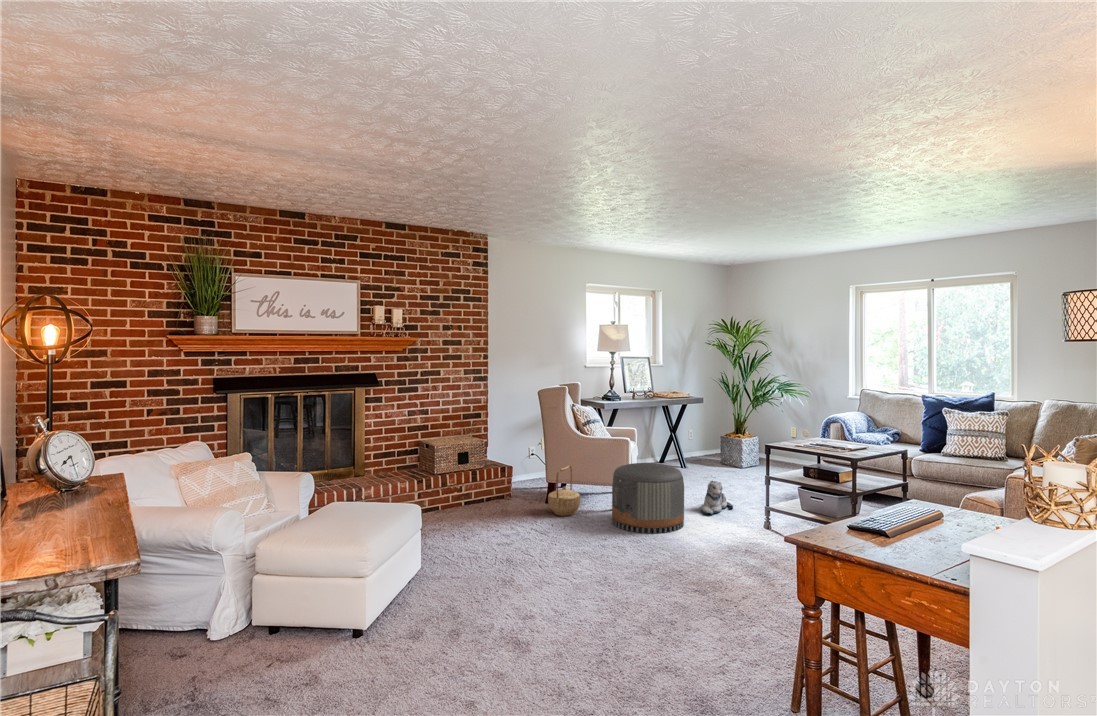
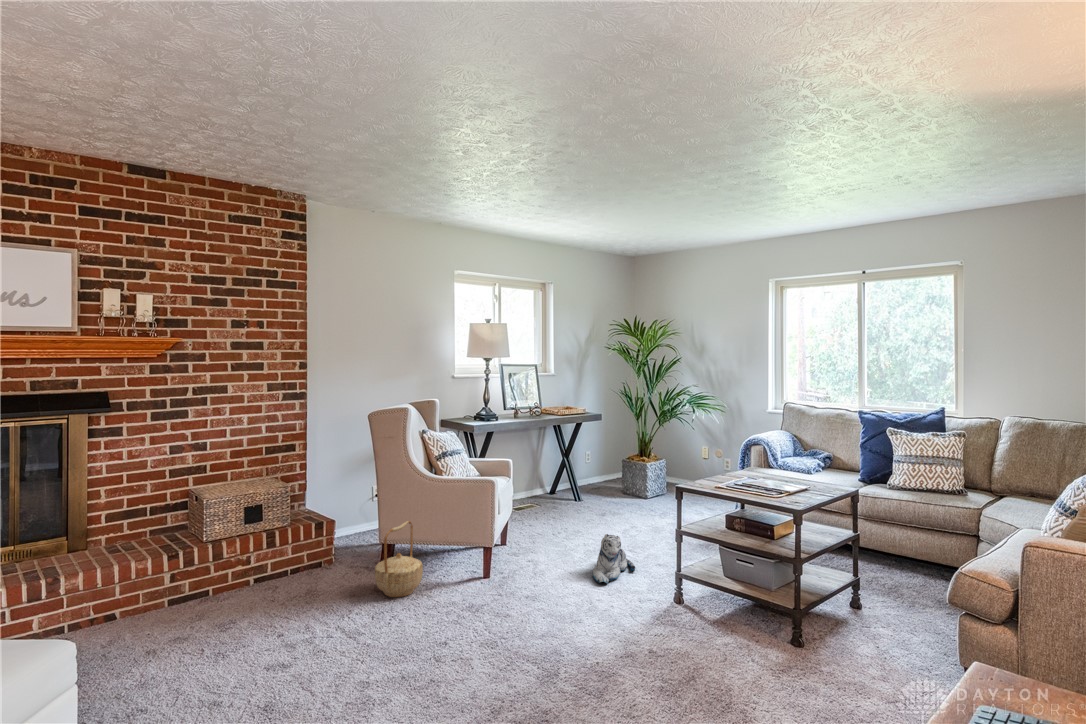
pouf: present [612,463,684,533] -> none [464,516,568,628]

